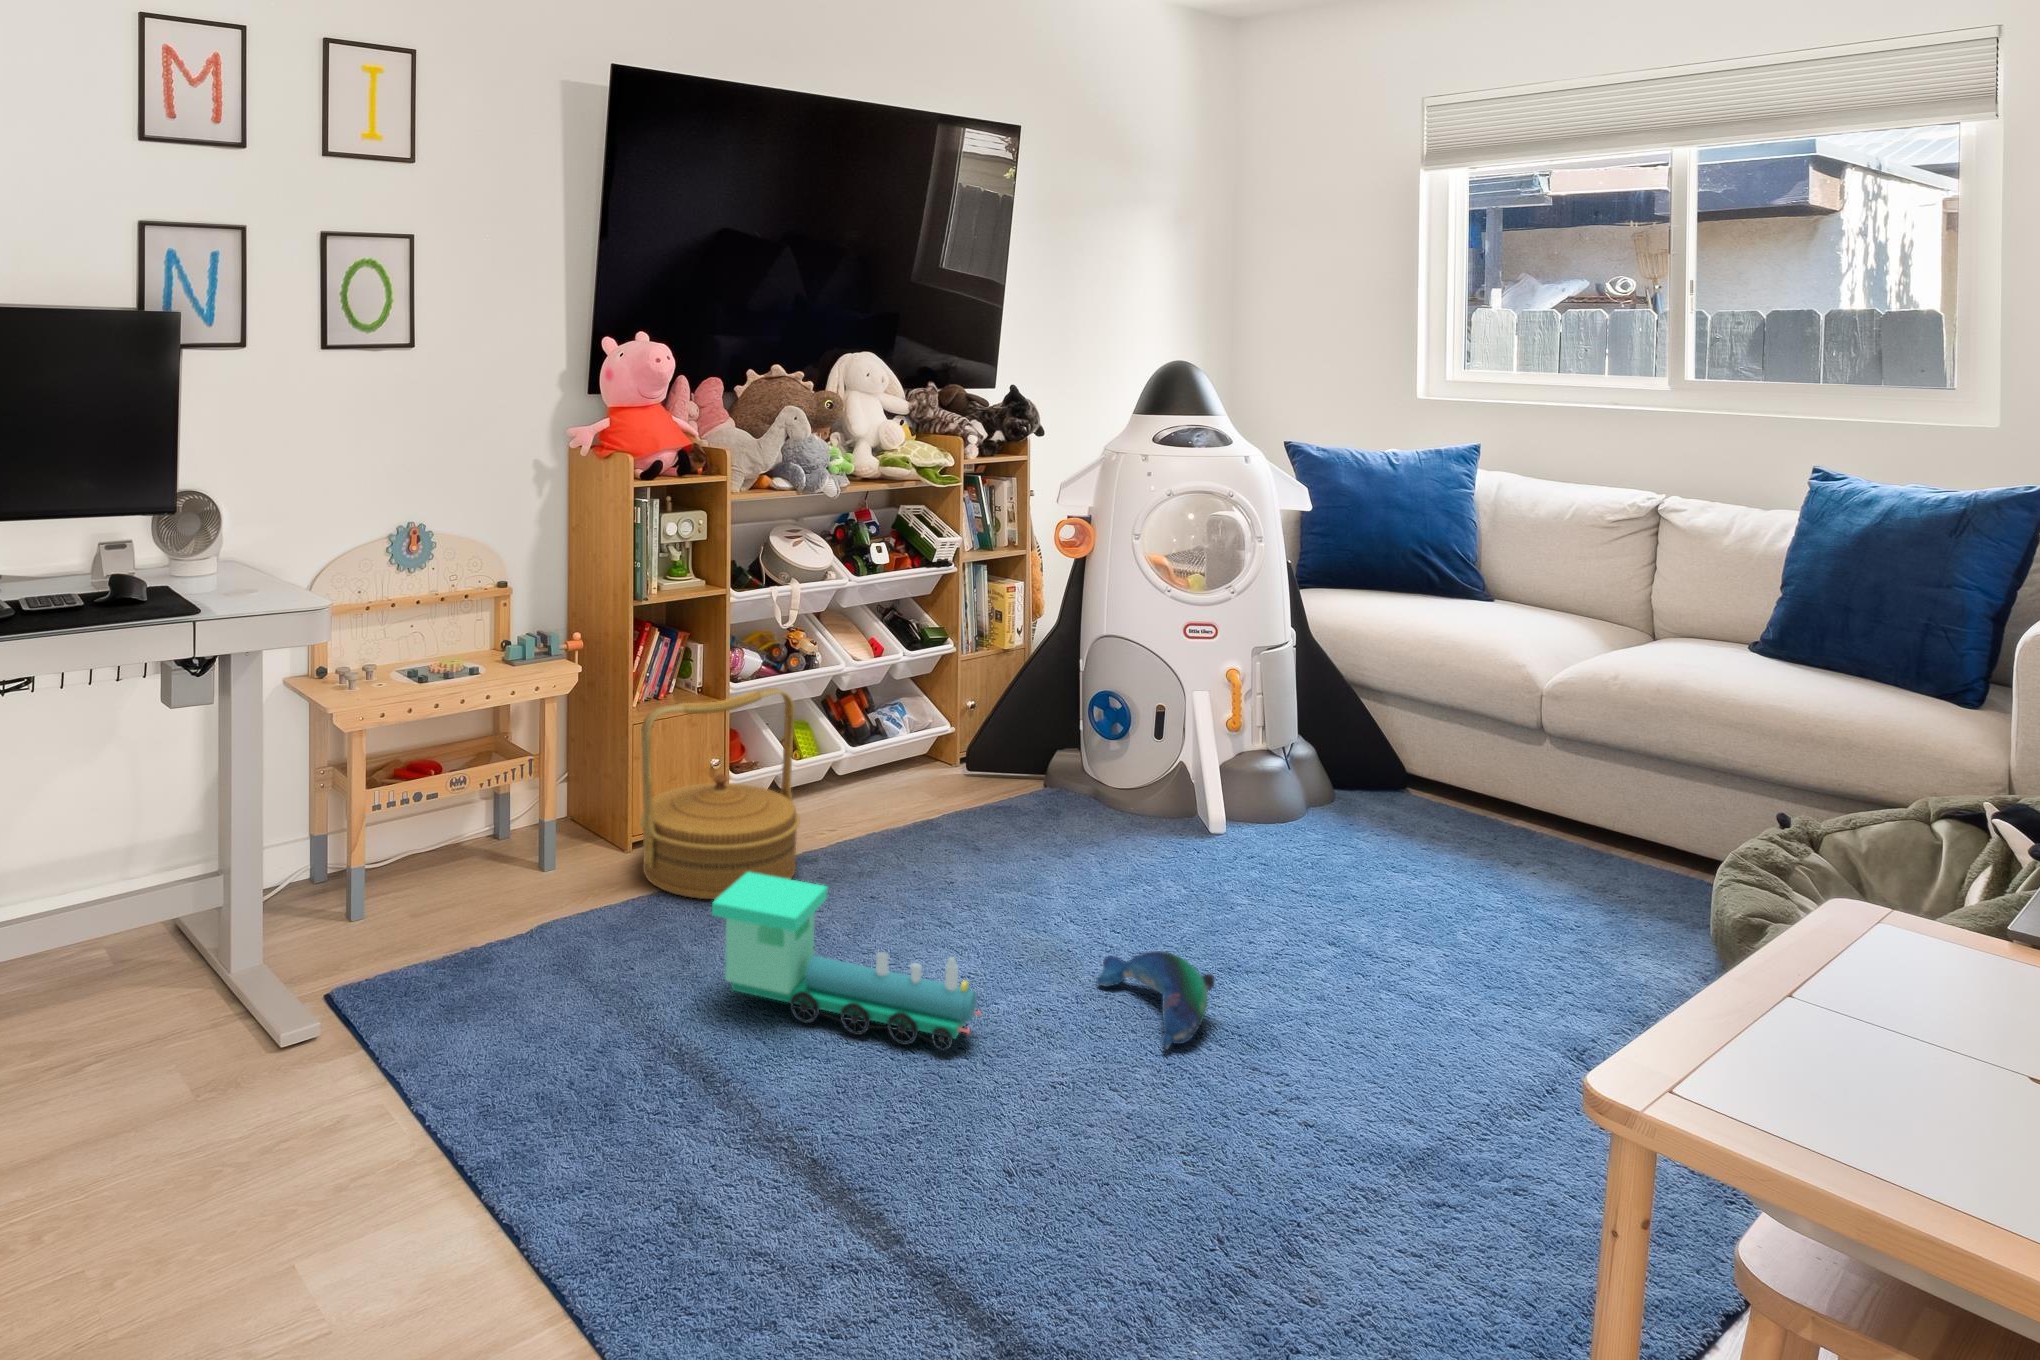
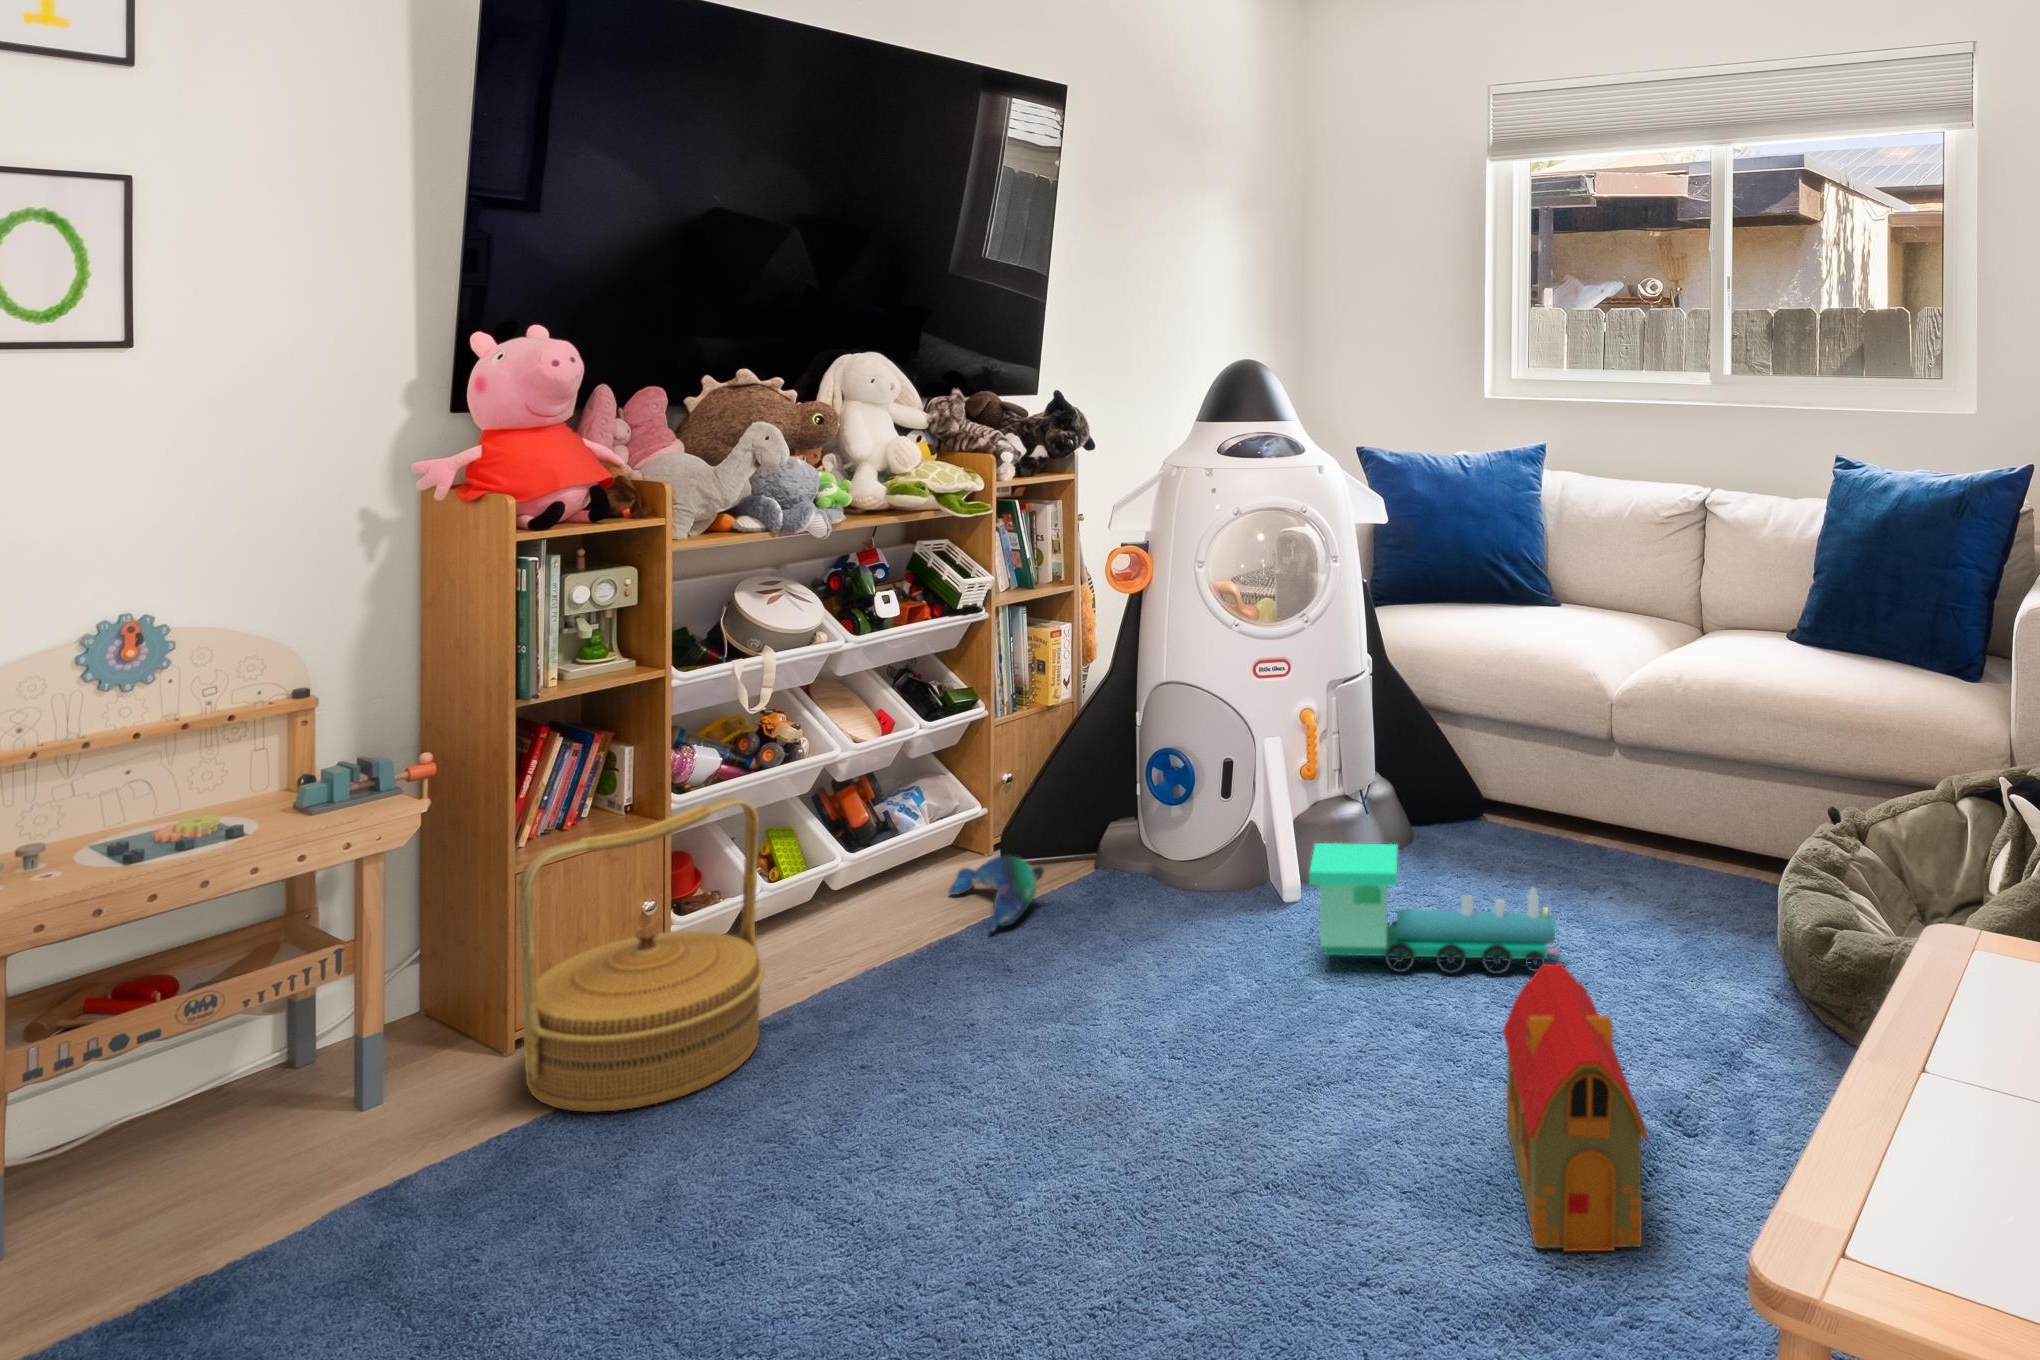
toy train: present [712,872,981,1050] -> present [1309,843,1557,974]
toy house: none [1404,895,1533,1134] -> present [1503,964,1649,1251]
plush toy: present [1097,951,1214,1050] -> present [949,855,1044,932]

